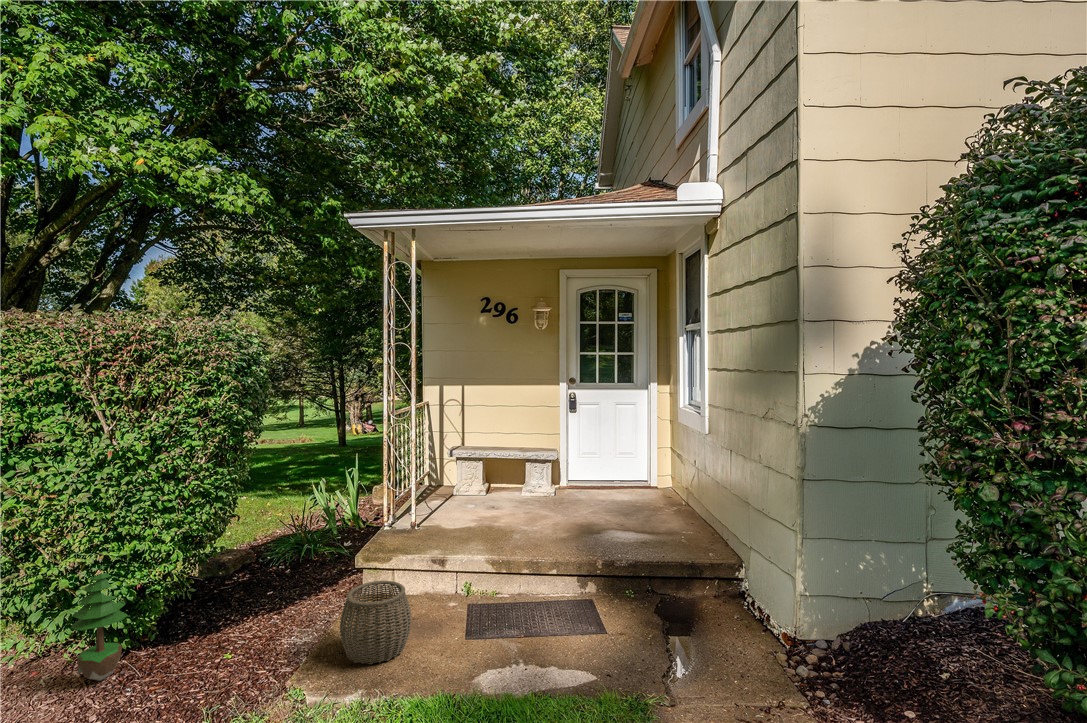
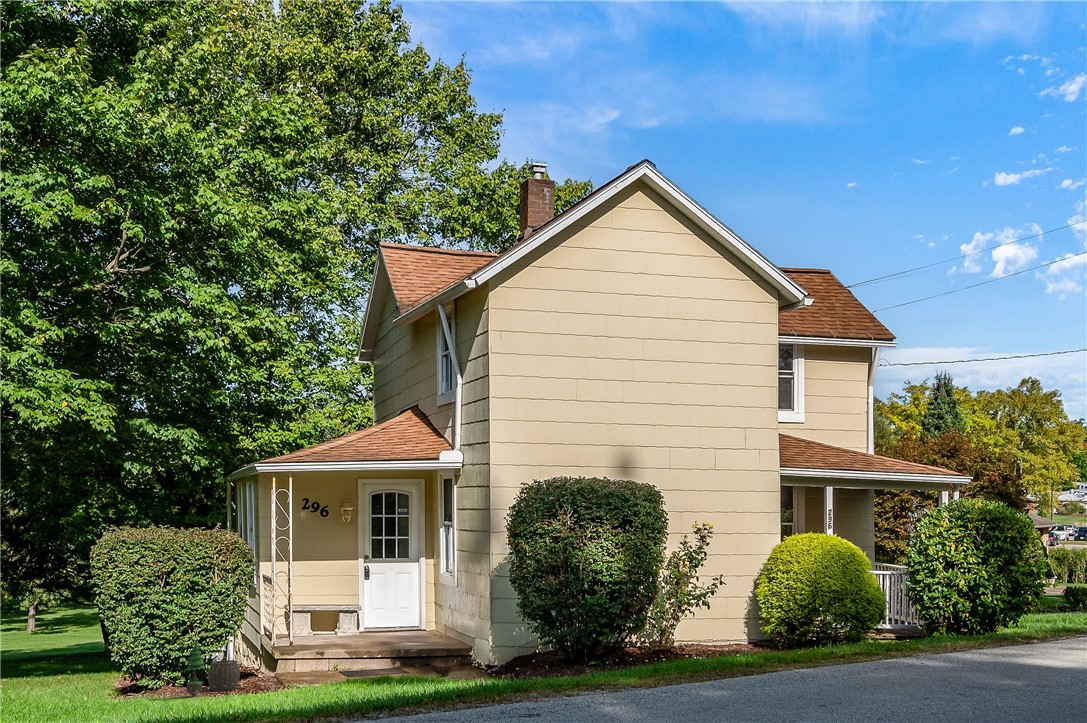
woven basket: present [340,581,412,664] -> present [208,660,240,691]

